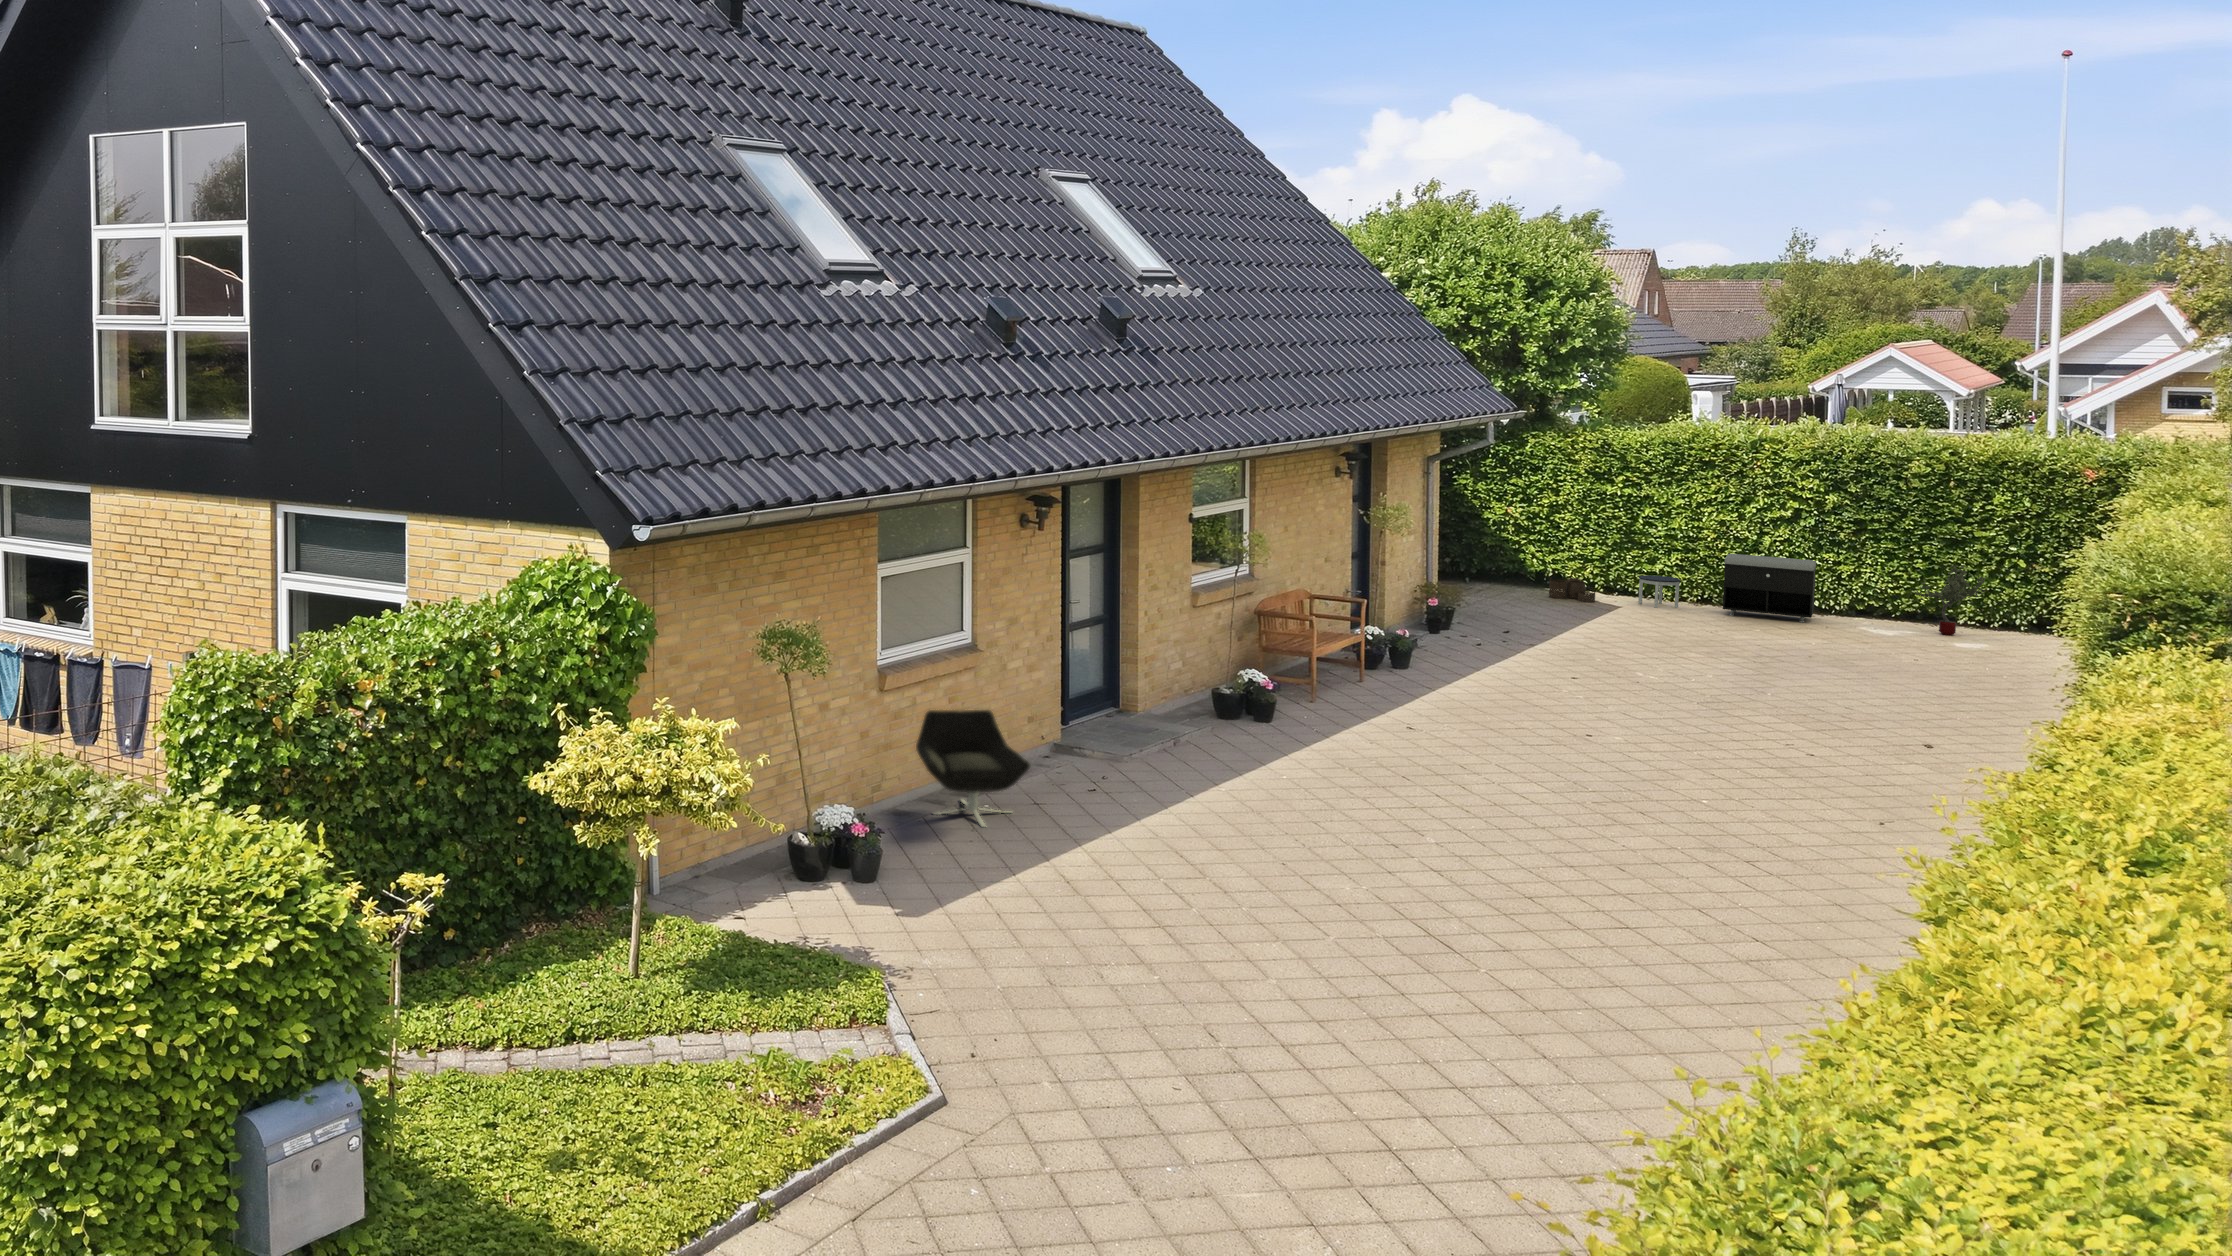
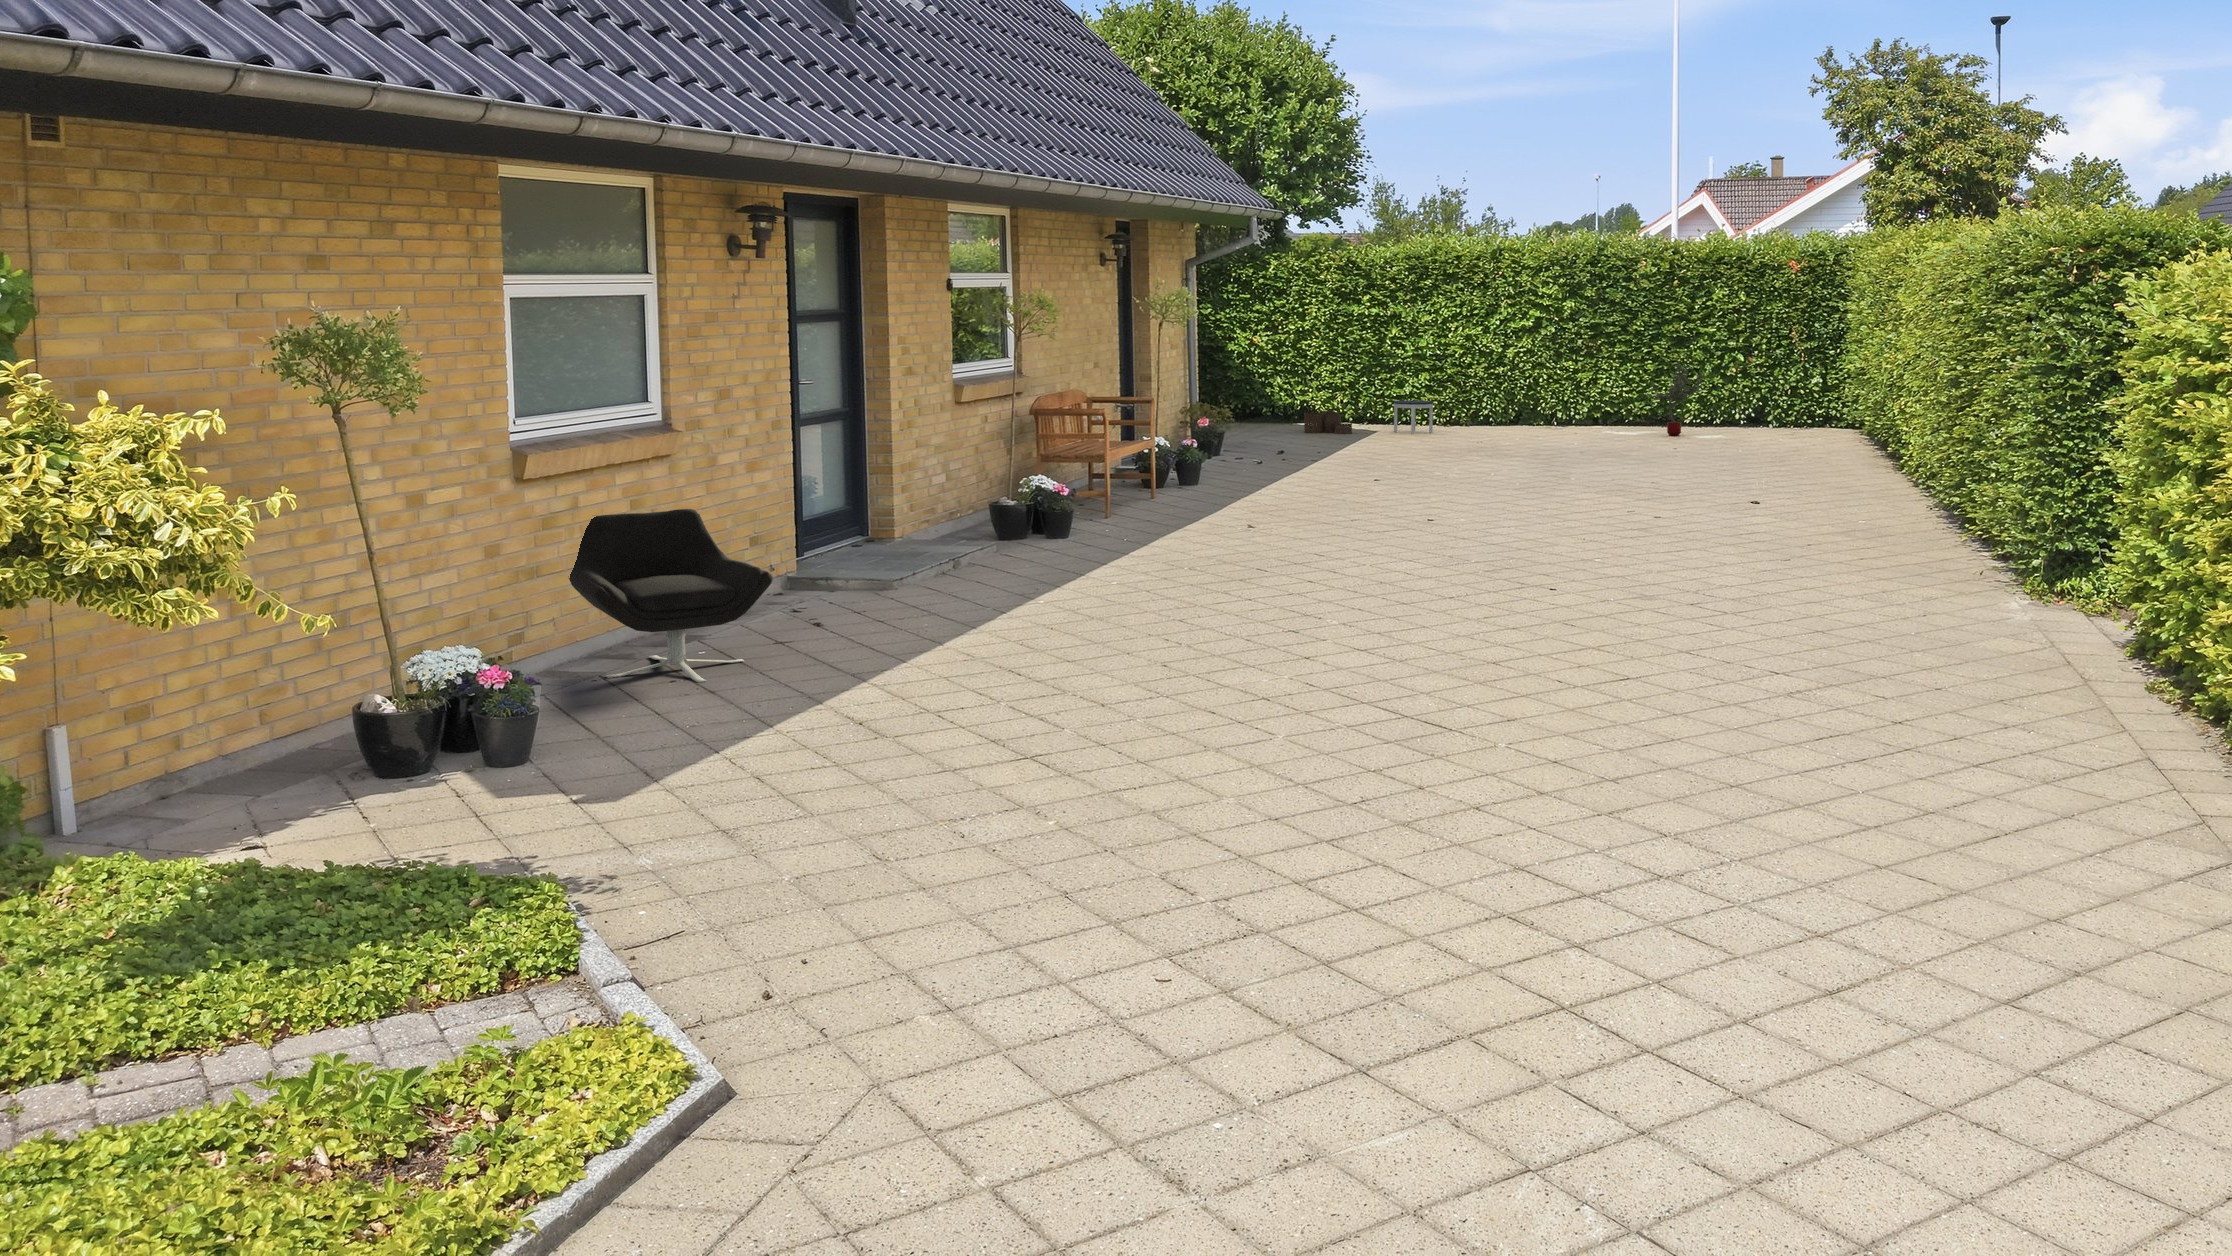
storage bench: present [1723,554,1816,622] -> none [1477,370,1559,436]

